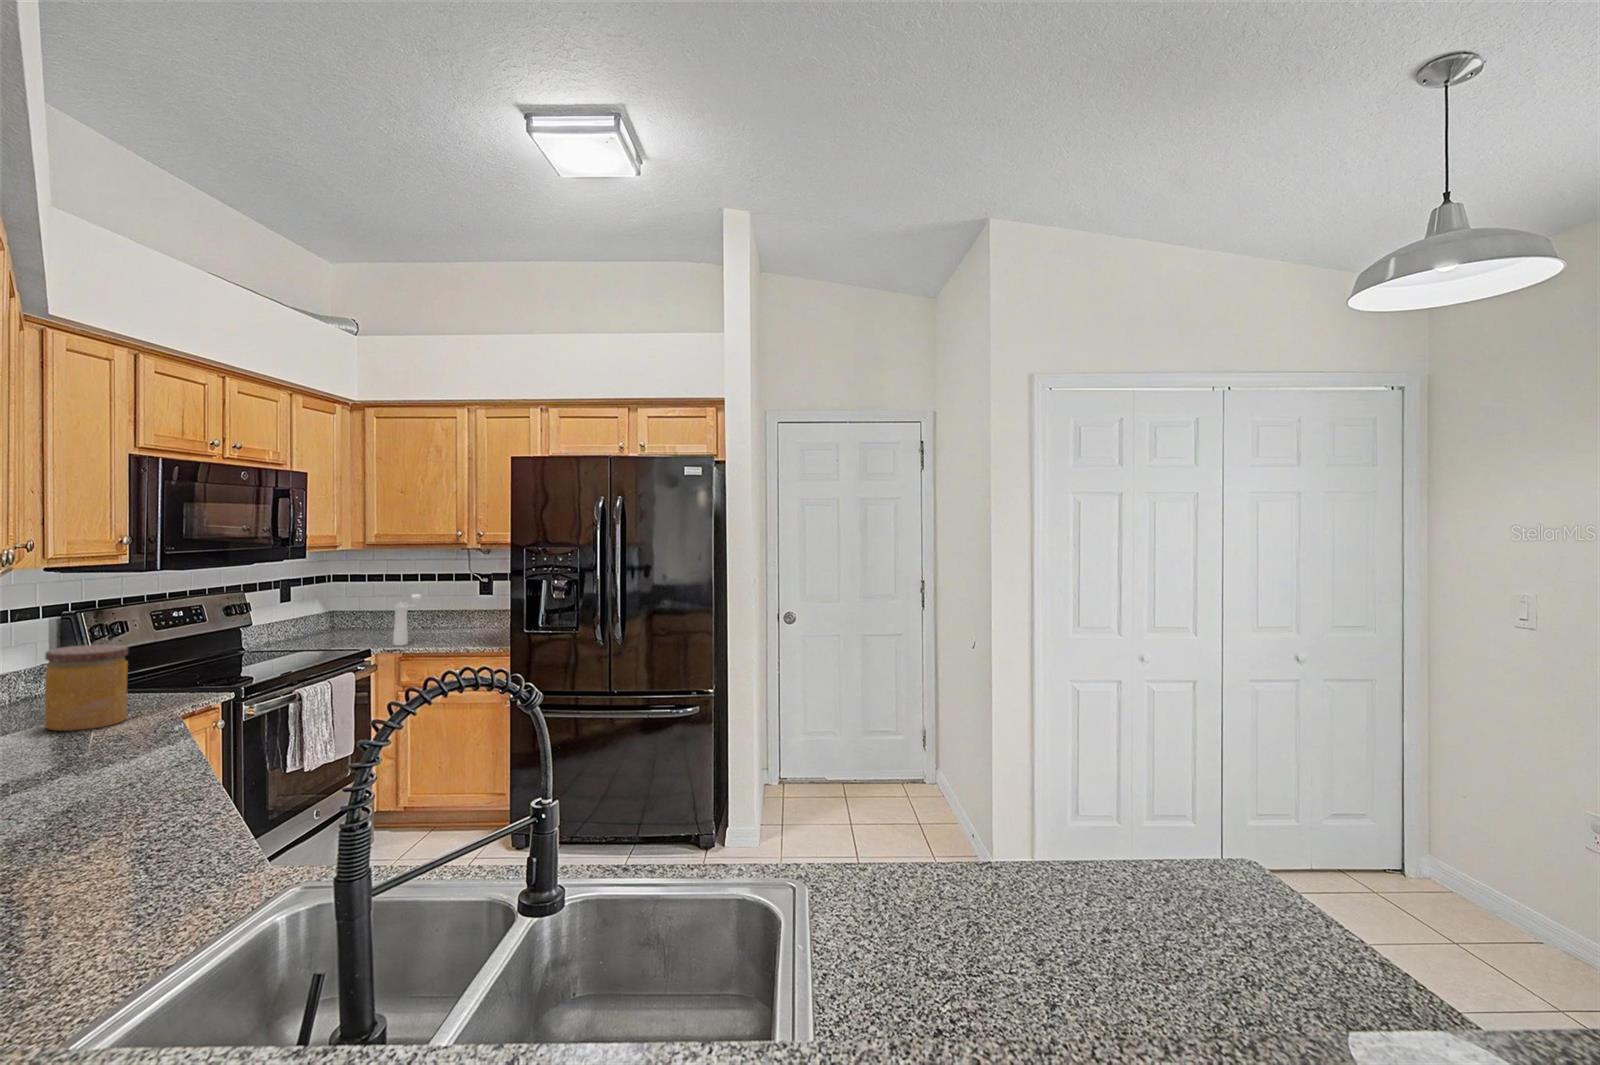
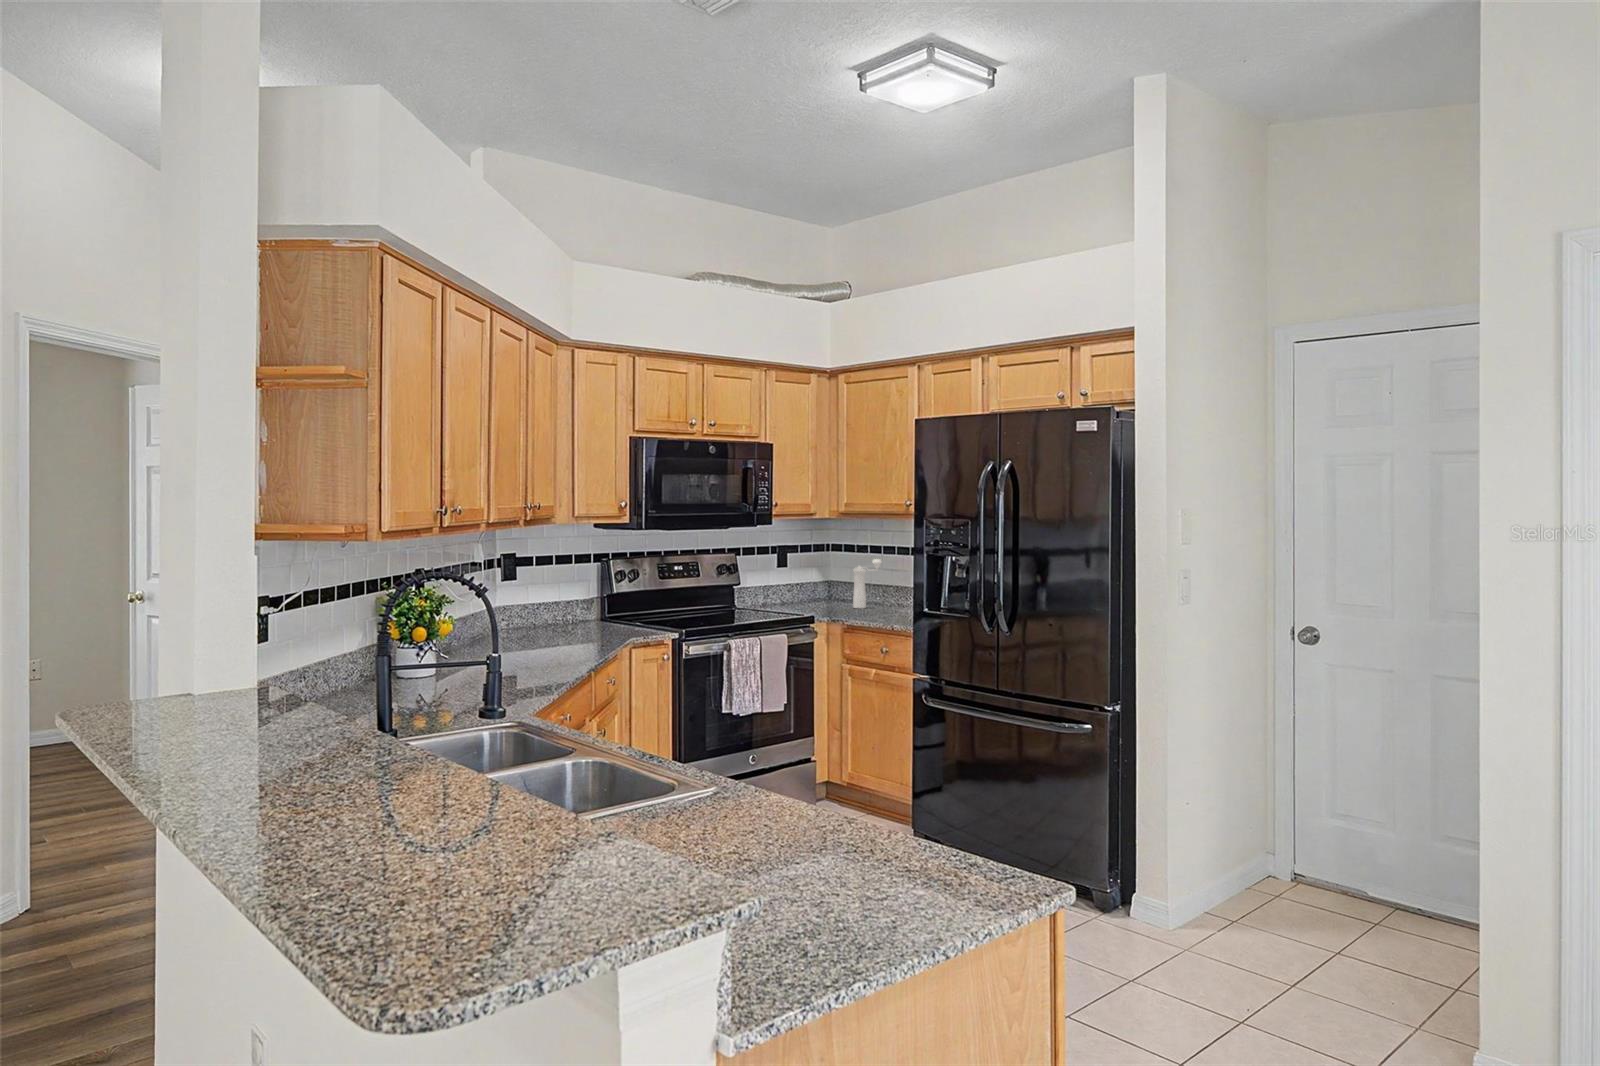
jar: present [45,644,128,731] -> none [560,577,607,635]

